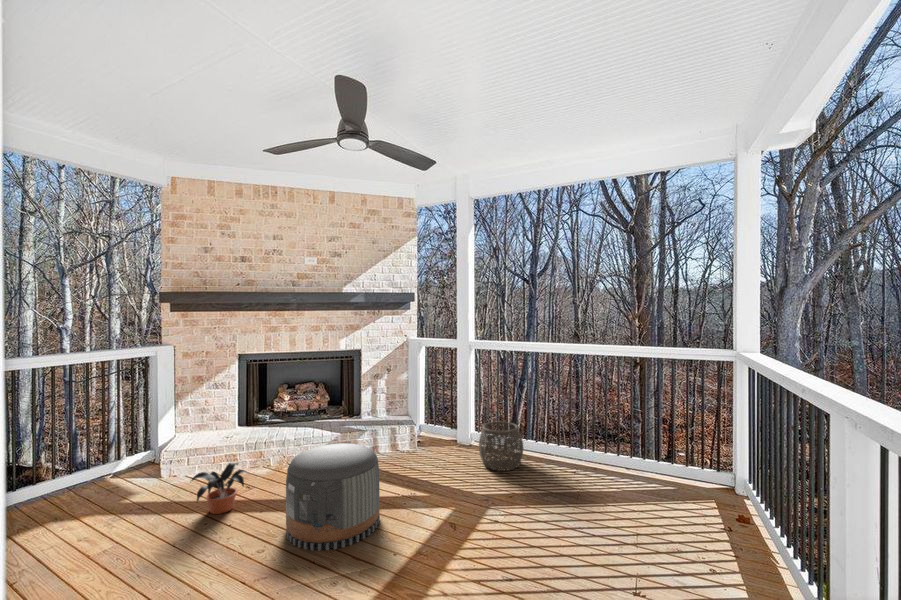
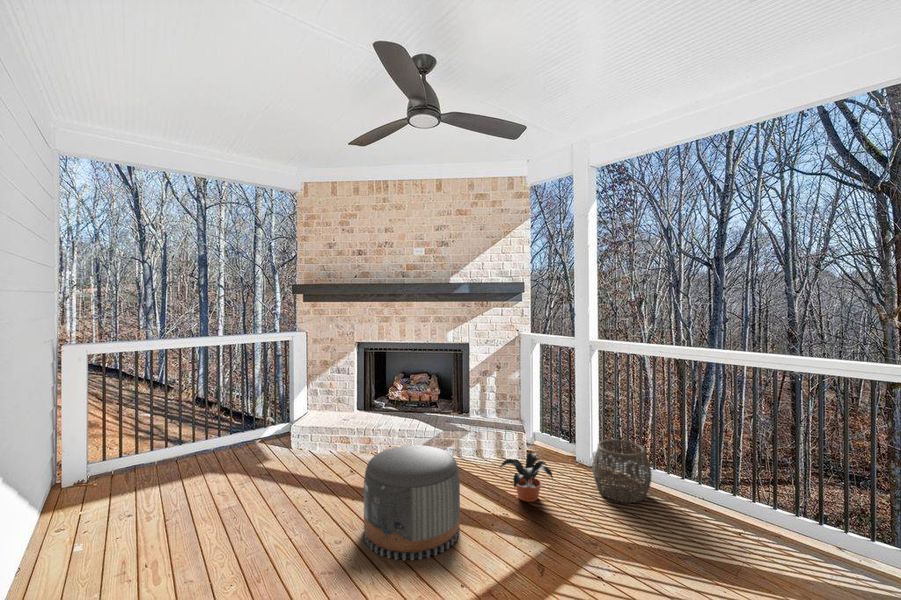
potted plant: present [192,462,247,514] -> present [500,452,553,502]

